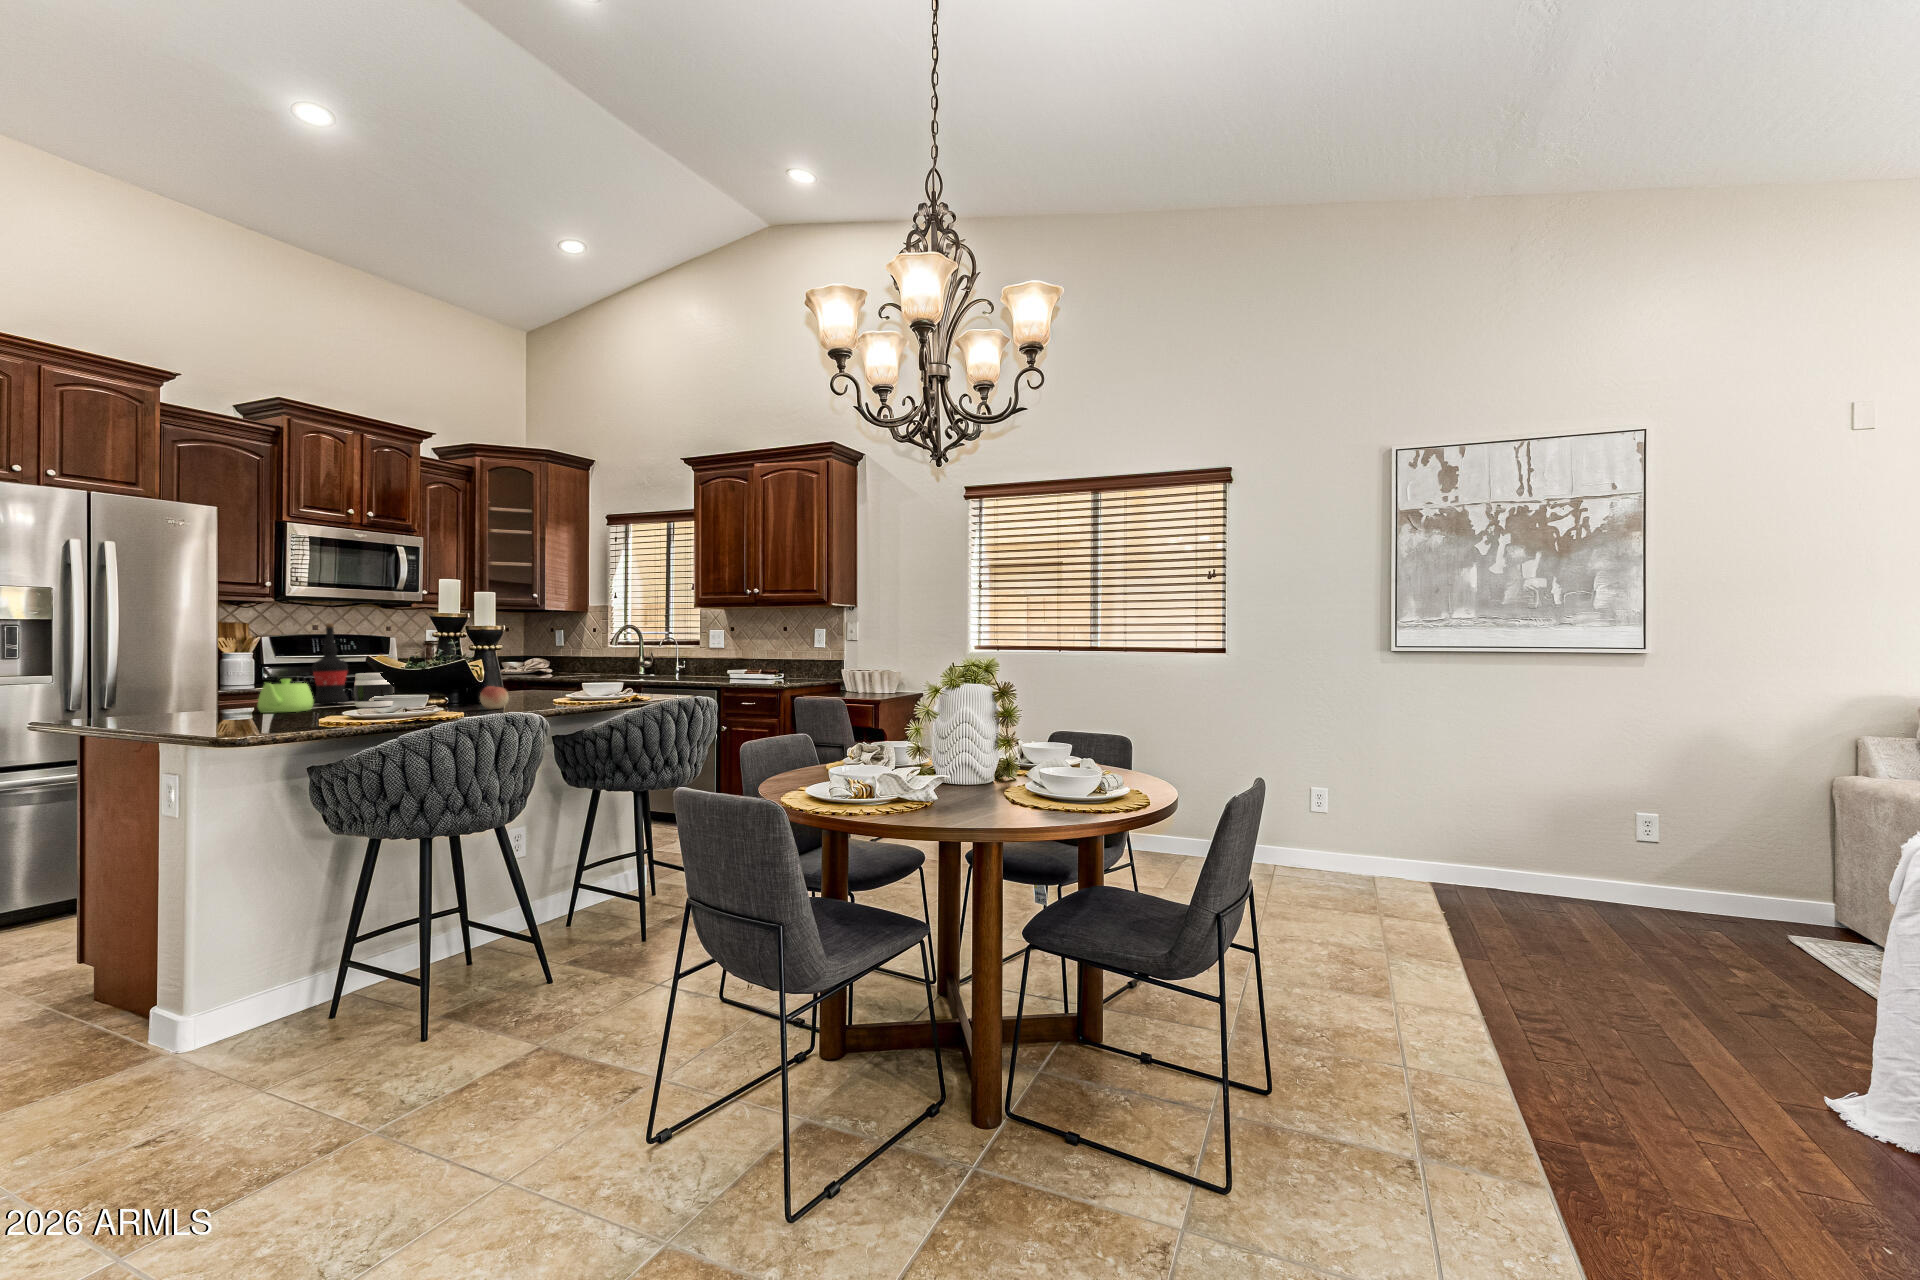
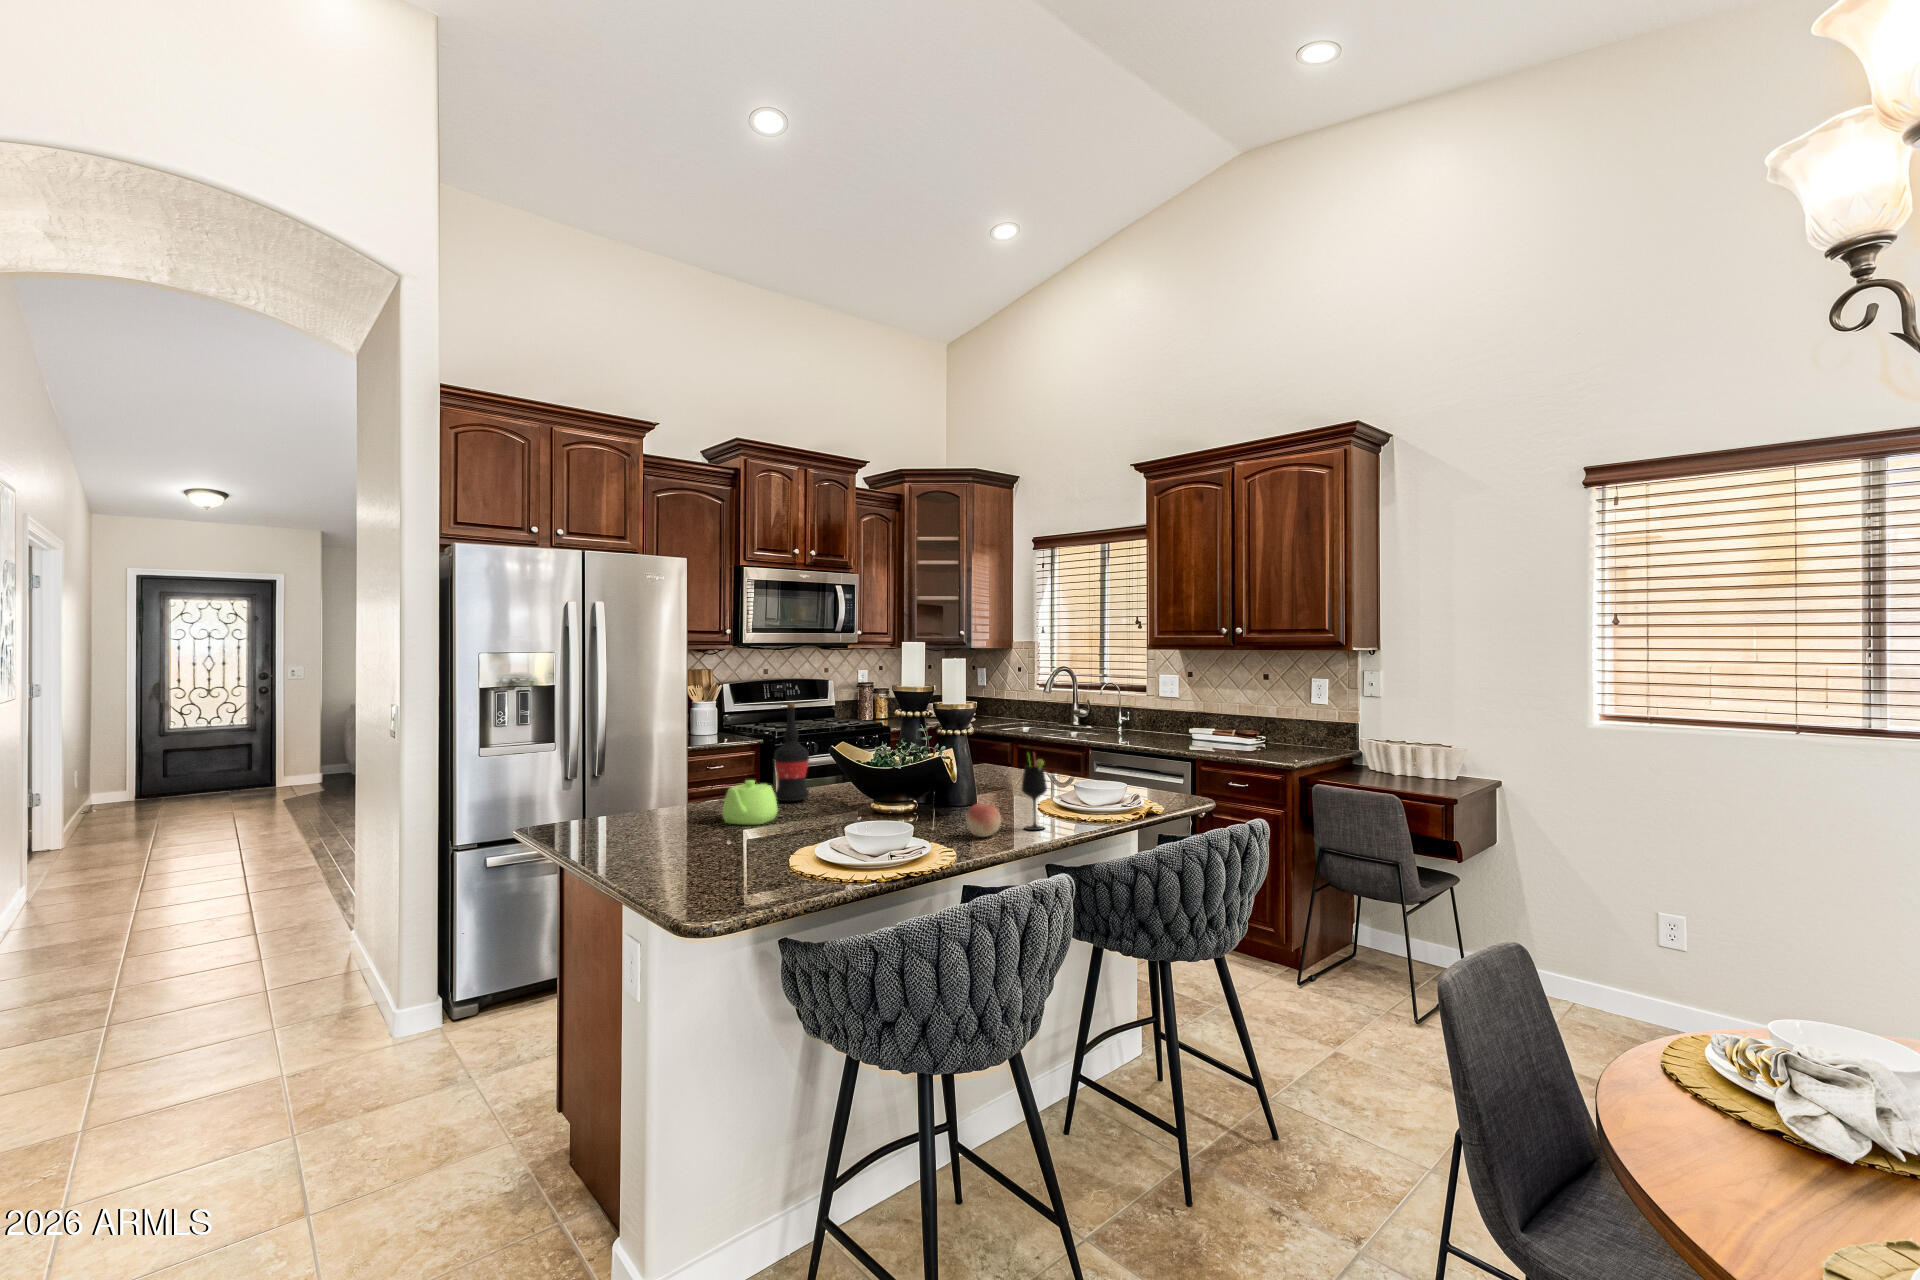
wine glass: none [528,650,548,705] -> present [1021,754,1047,830]
jar: present [354,673,394,707] -> none [818,768,860,815]

